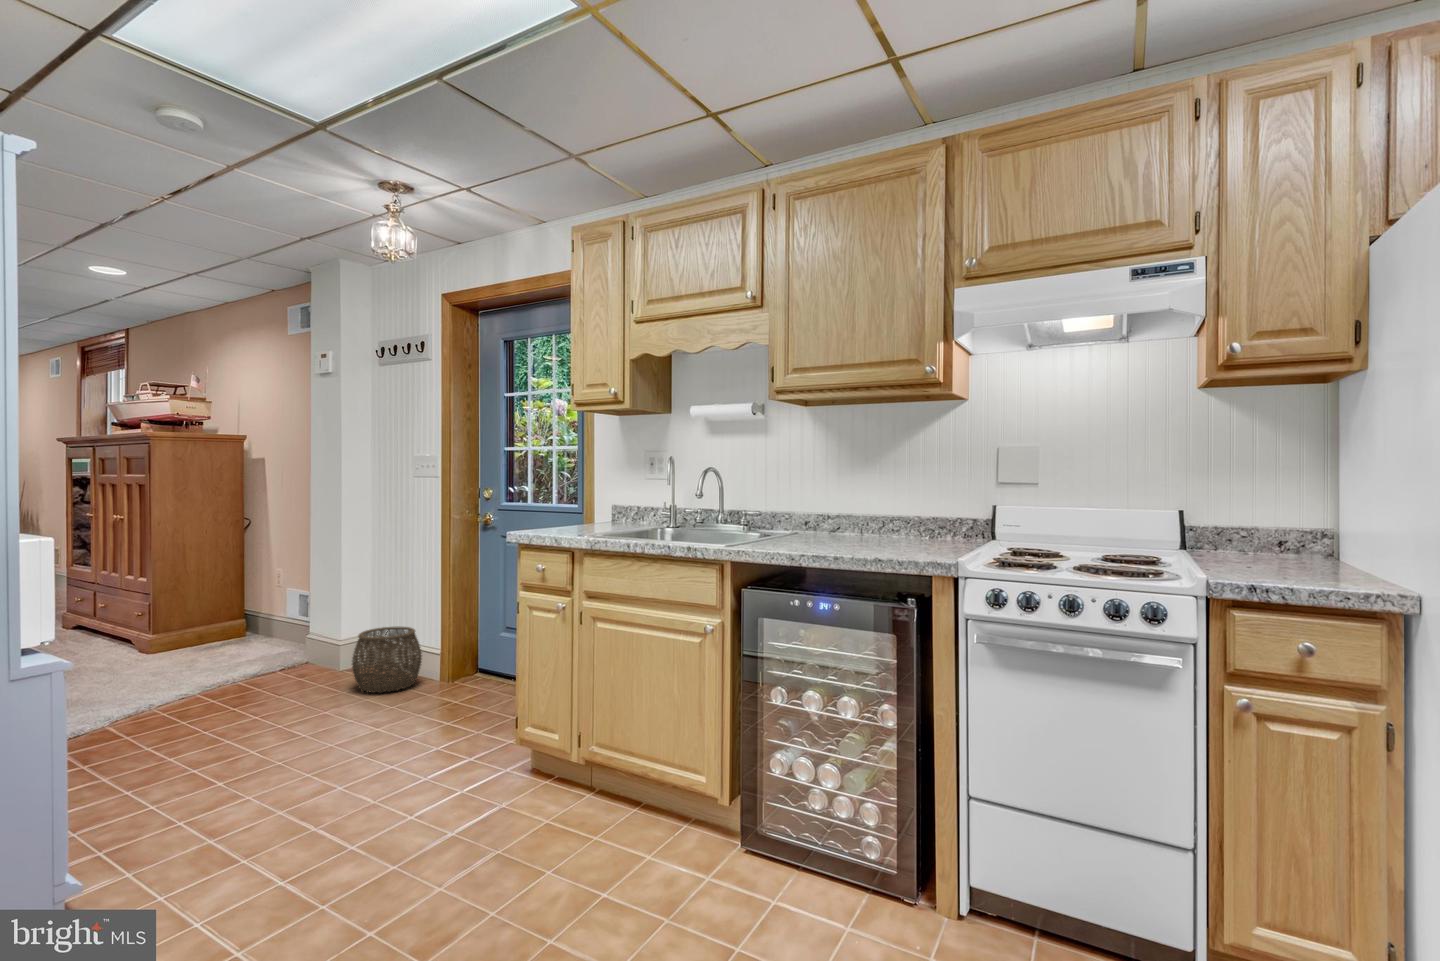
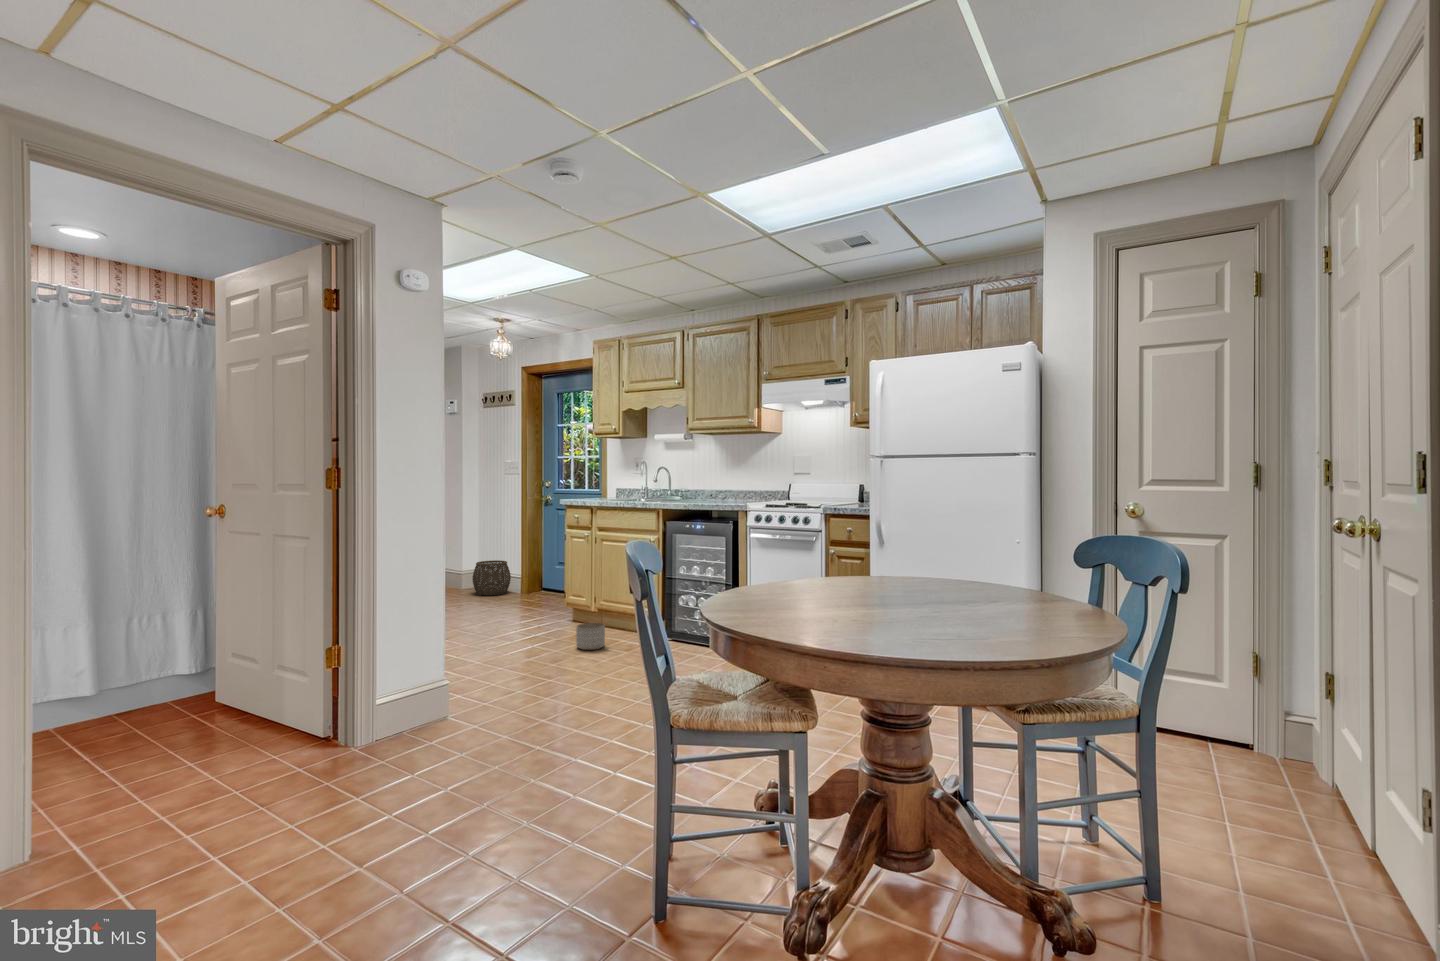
planter: none [542,835,612,921] -> present [576,623,605,650]

